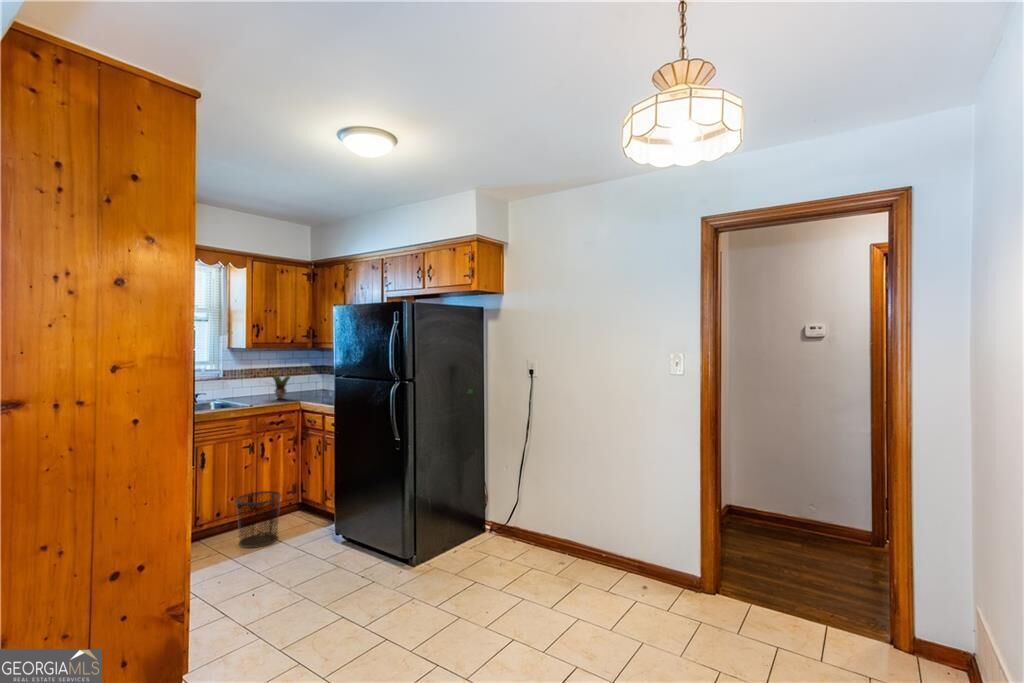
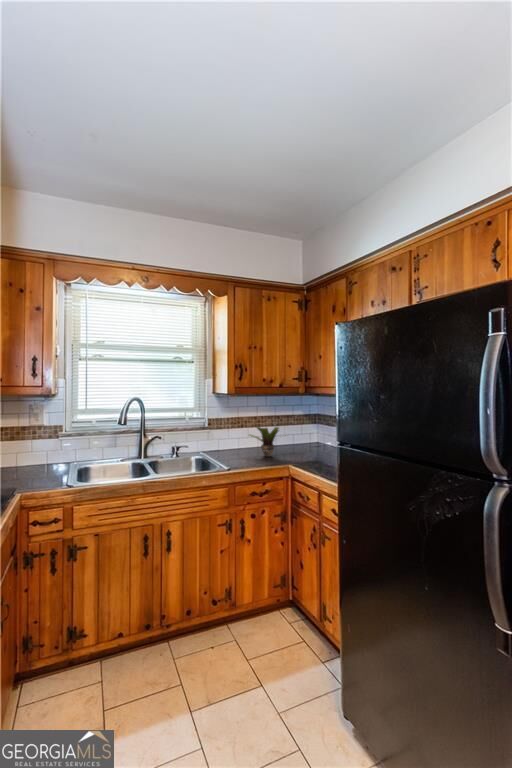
waste bin: present [236,491,281,548] -> none [197,601,259,705]

